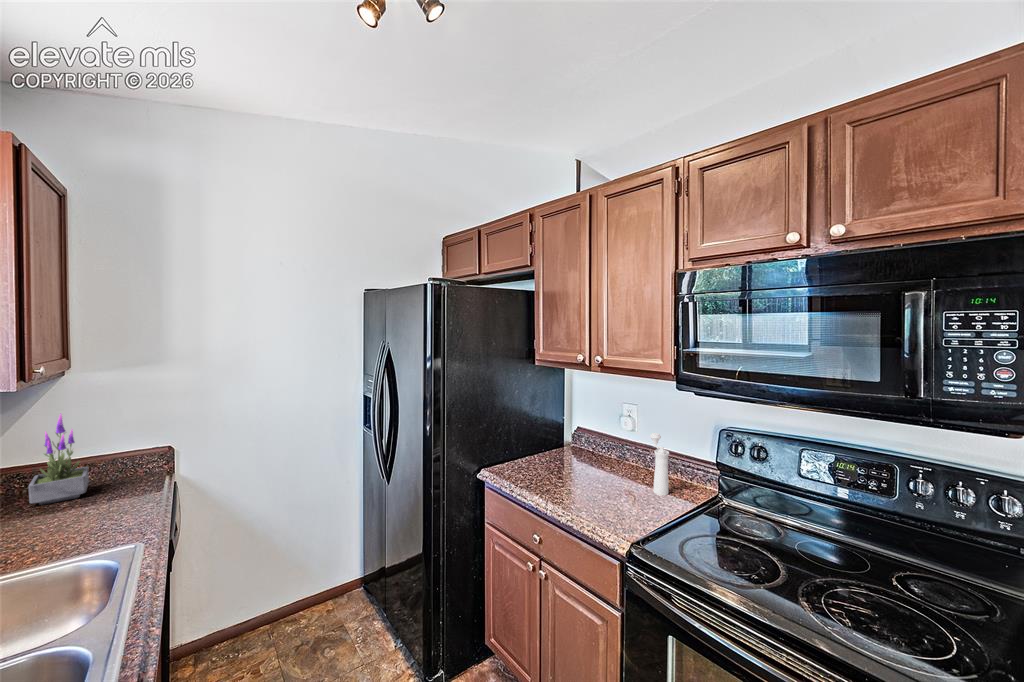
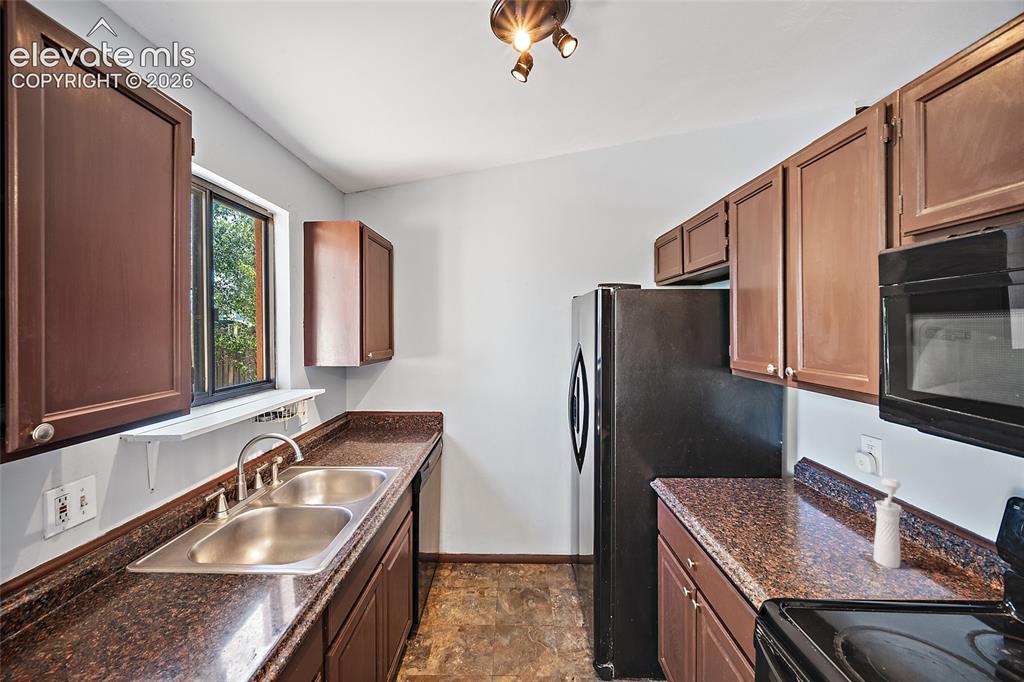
potted plant: present [28,413,89,505] -> none [375,384,403,438]

